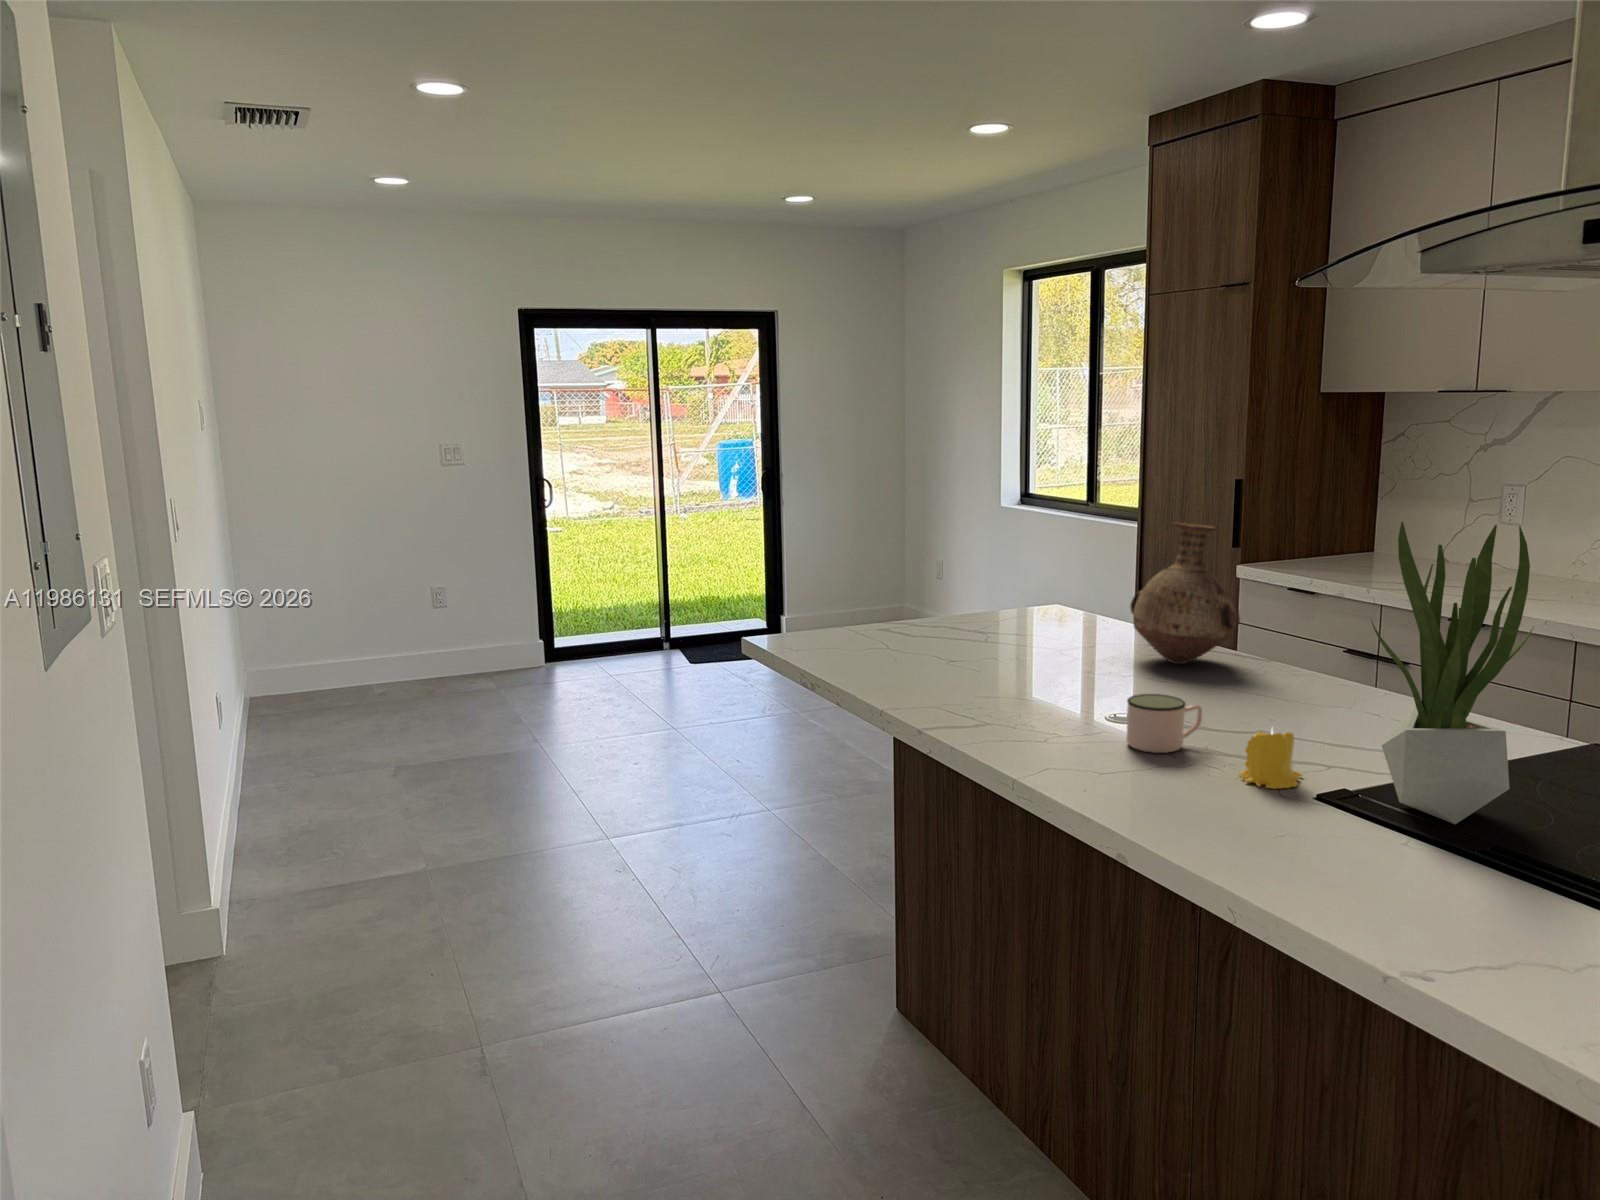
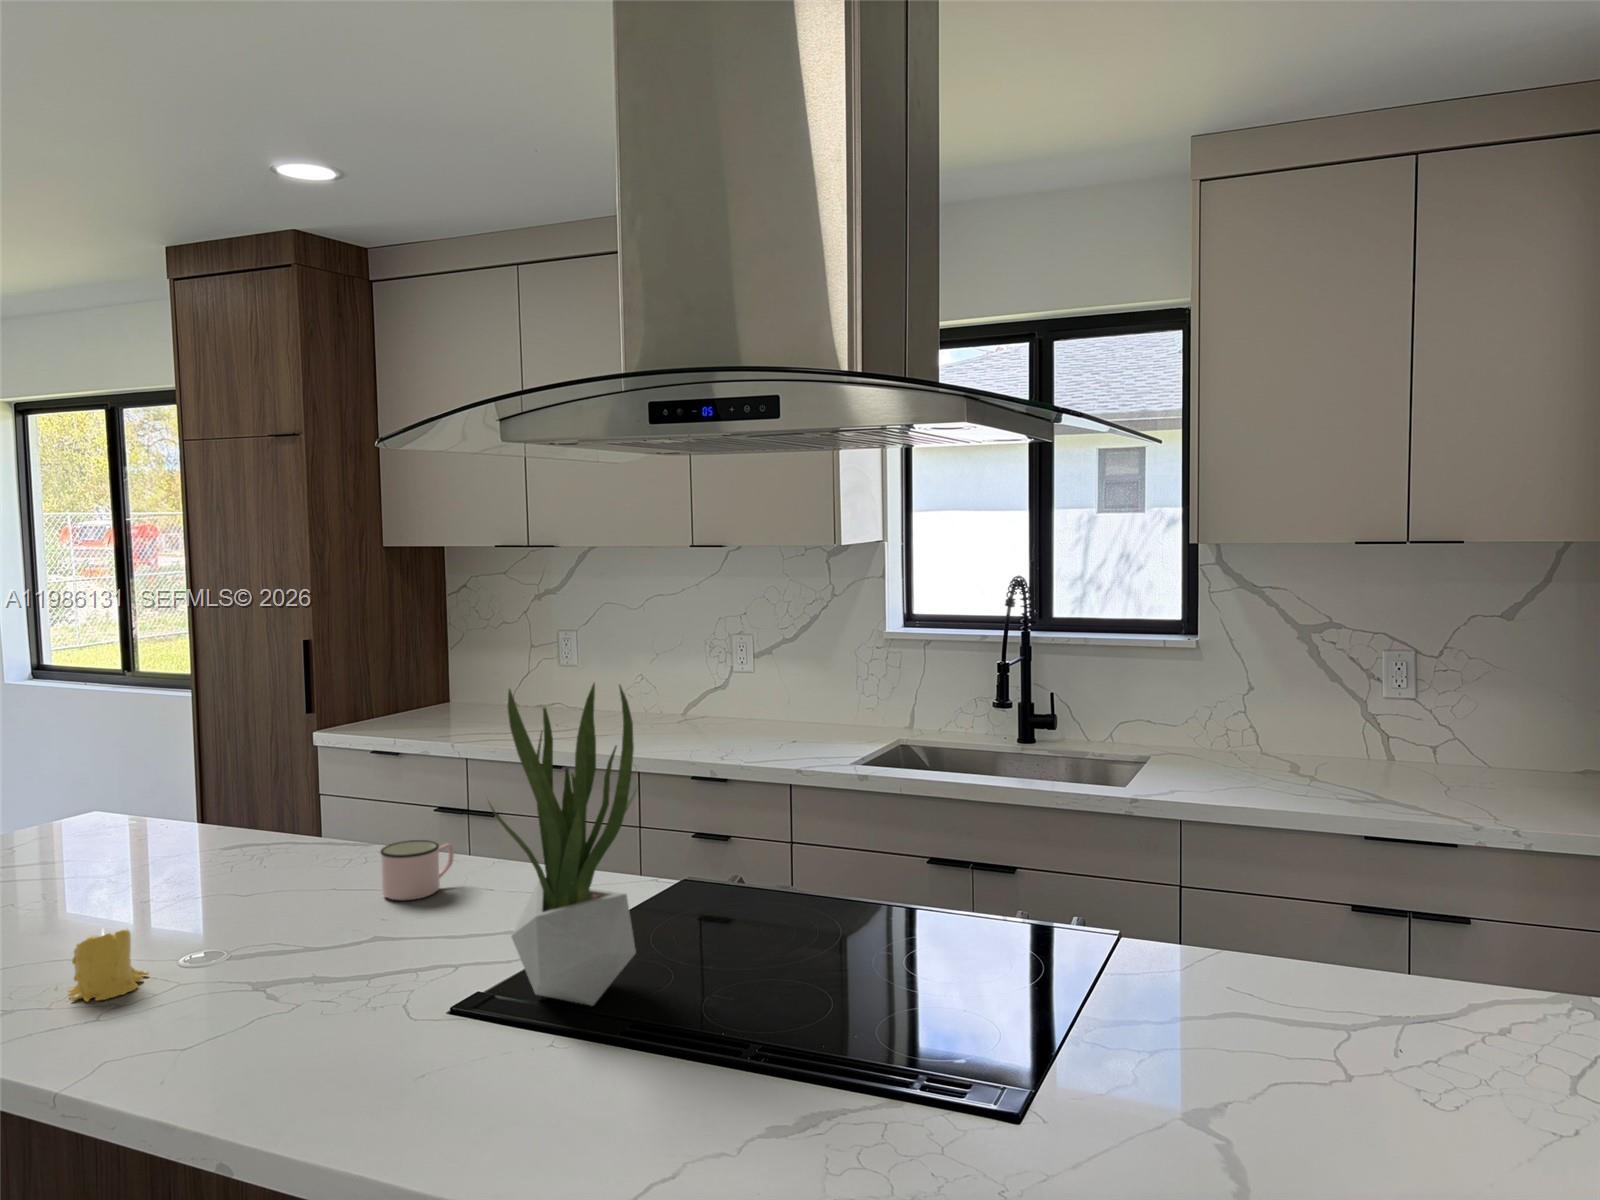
vase: present [1130,523,1240,664] -> none [191,700,330,869]
mug: present [1126,694,1202,753] -> present [381,840,454,900]
candle: present [1240,730,1302,789] -> present [68,929,148,1001]

